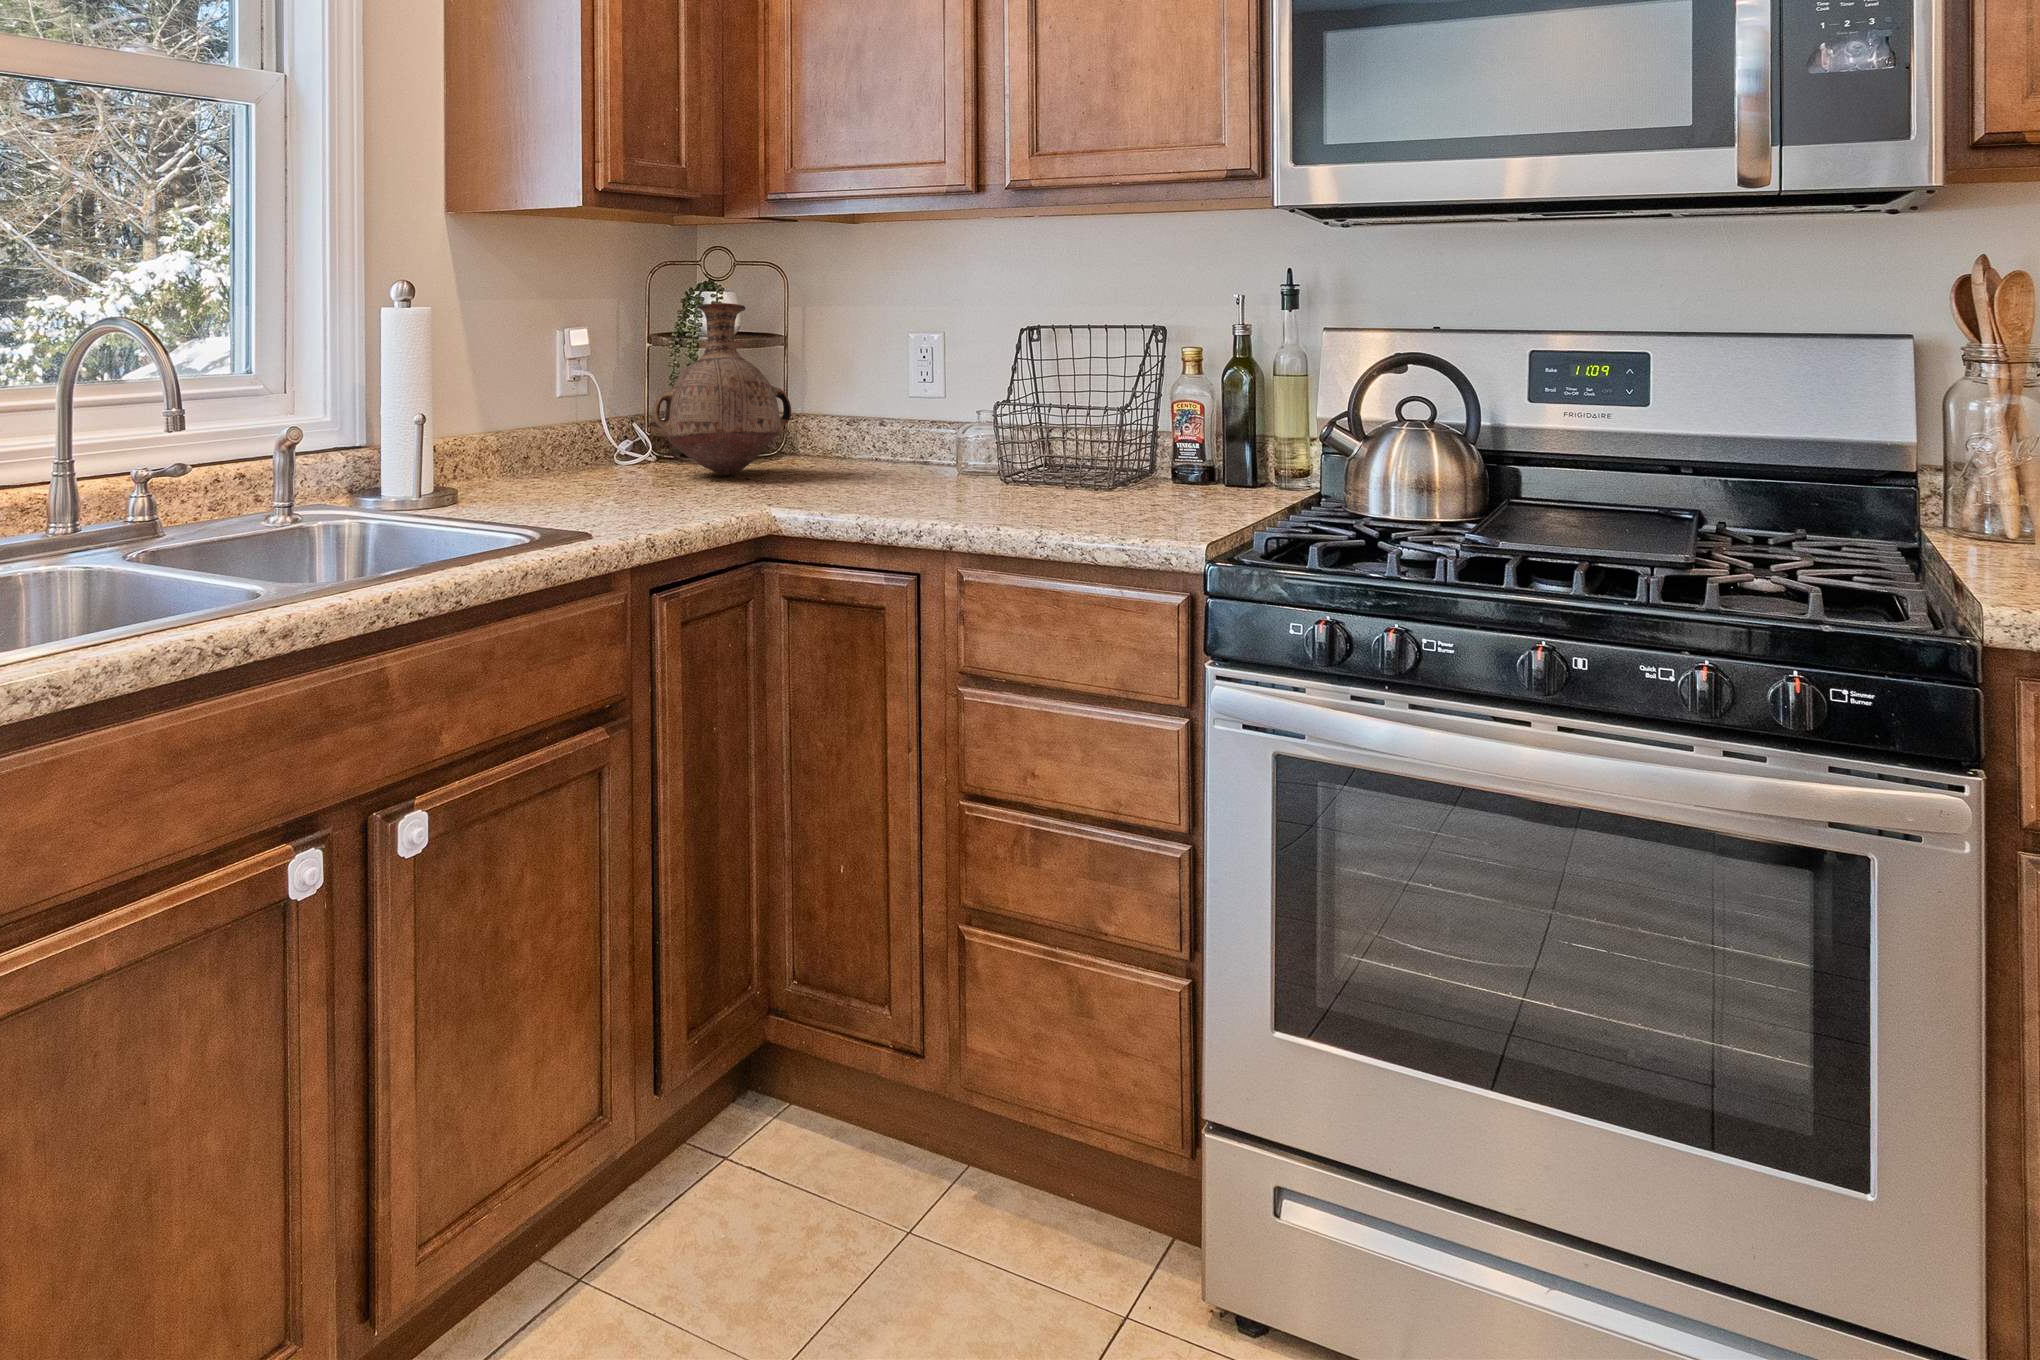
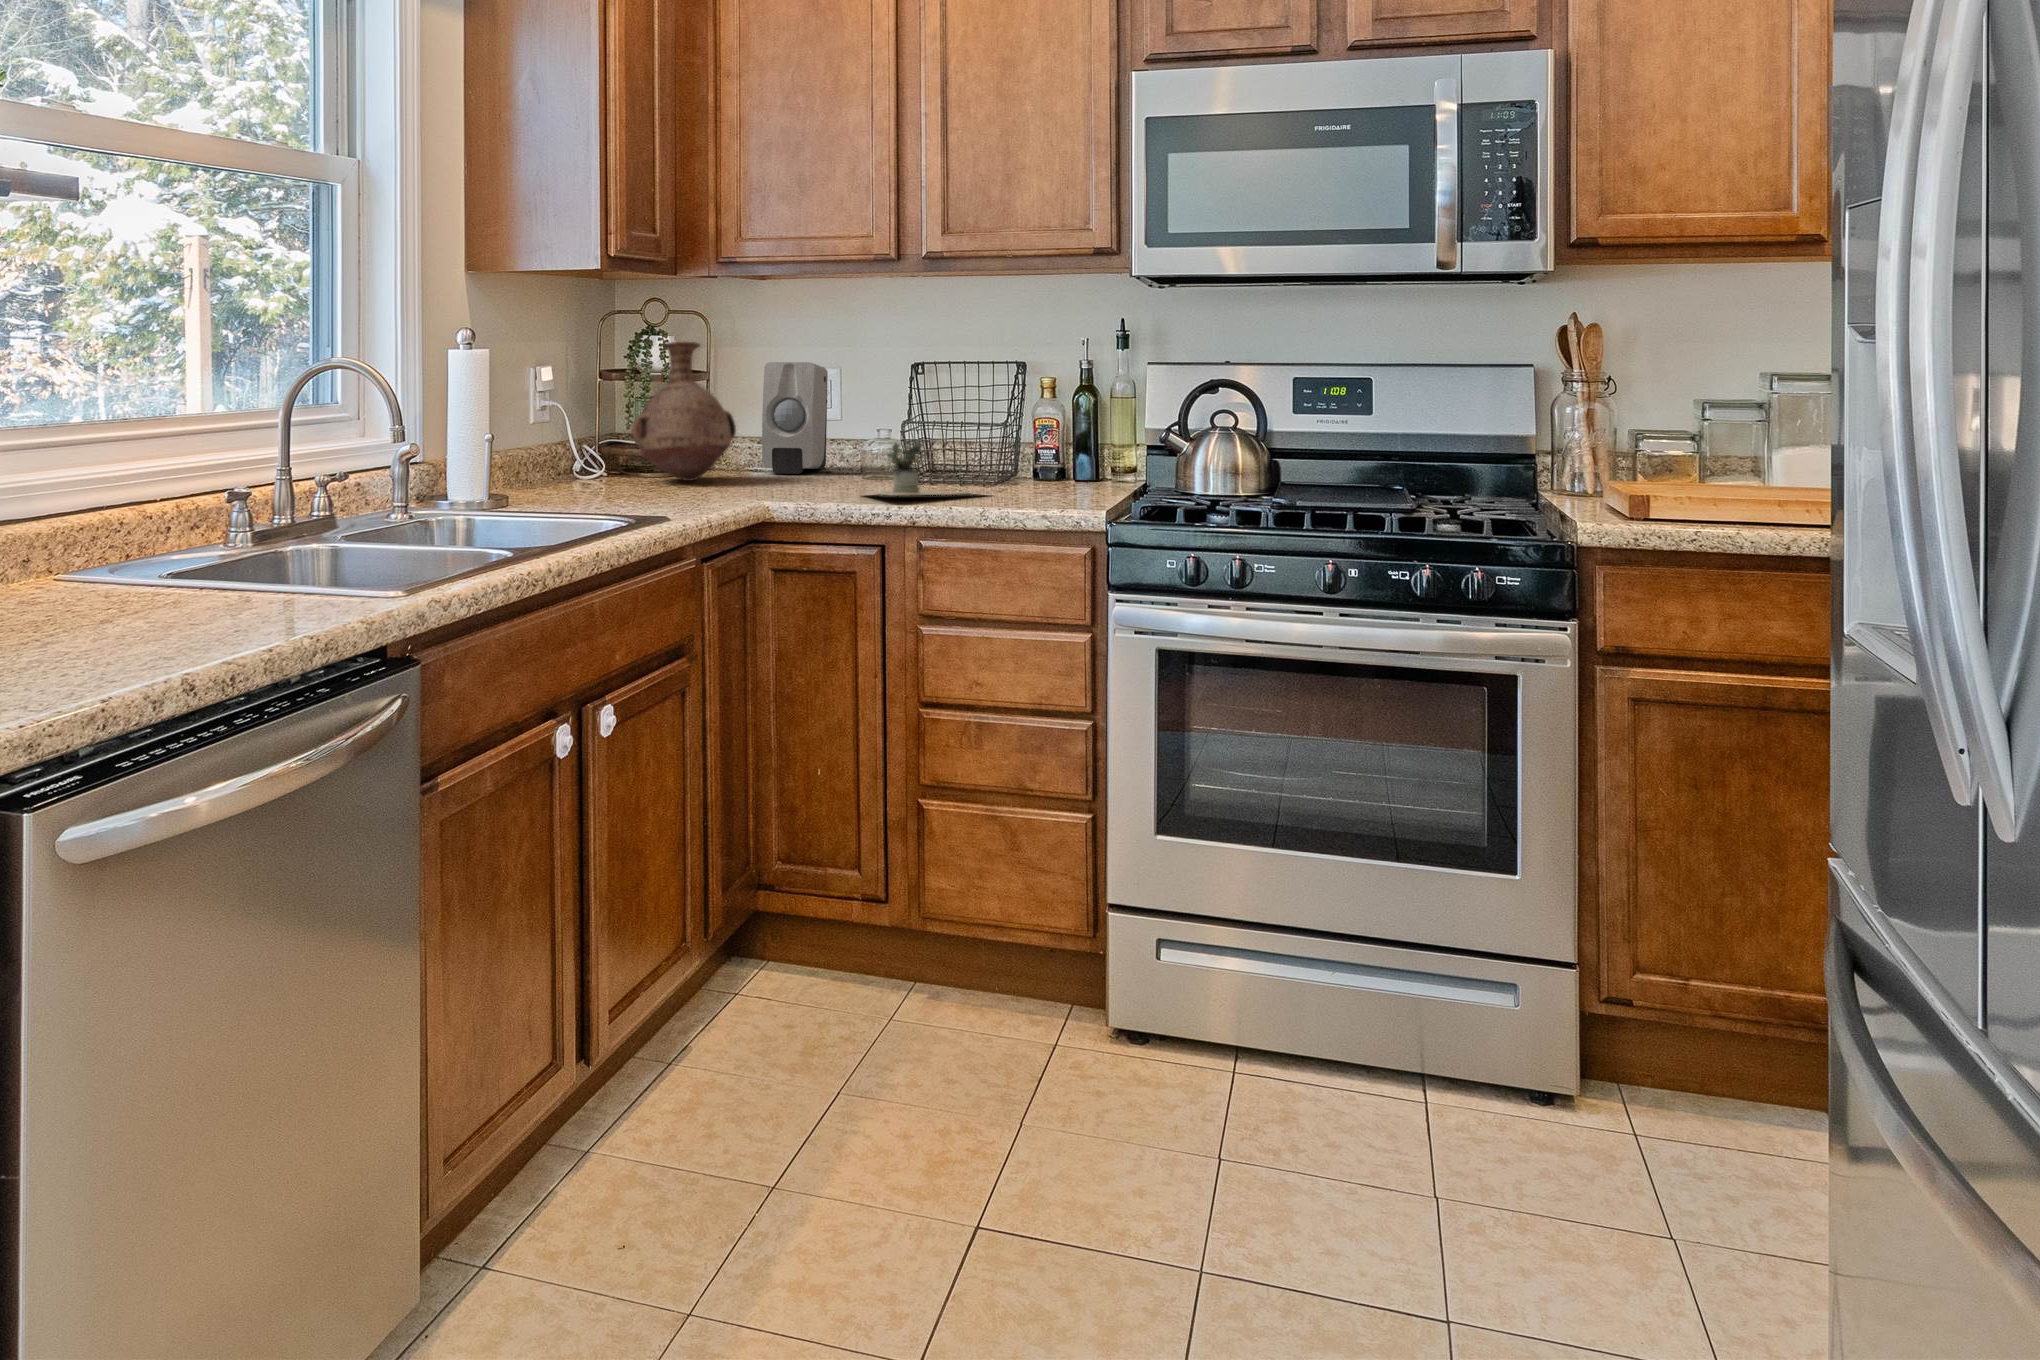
soap dispenser: none [832,328,925,467] -> present [762,362,828,474]
potted plant: none [899,431,1138,509] -> present [870,440,981,495]

